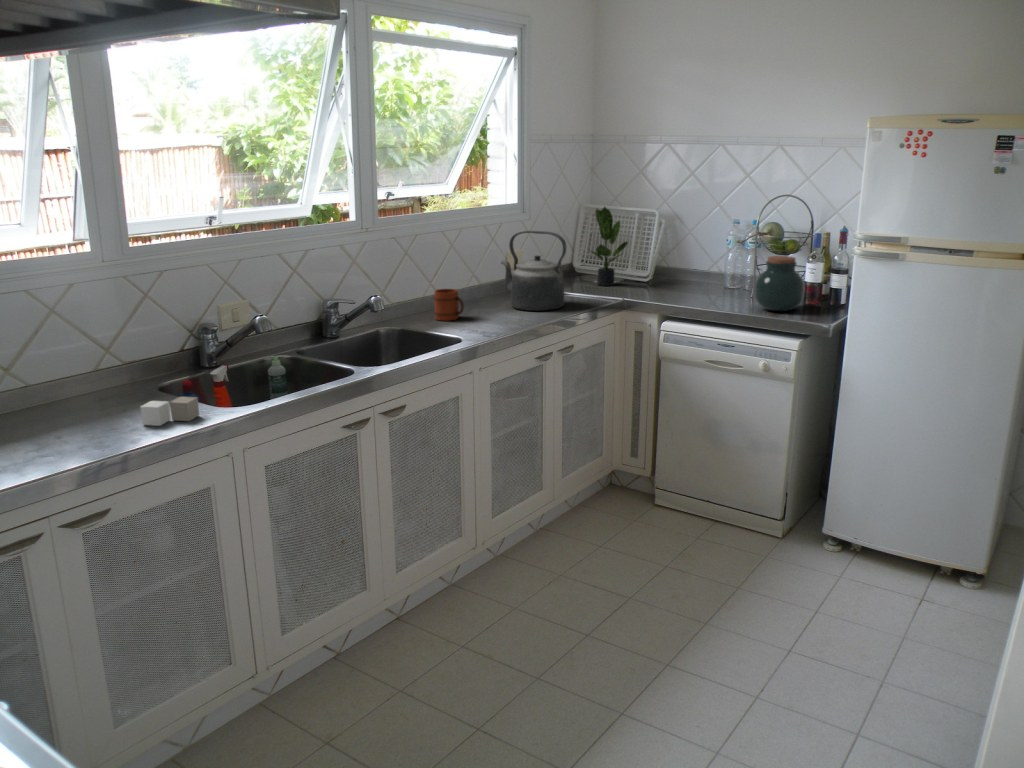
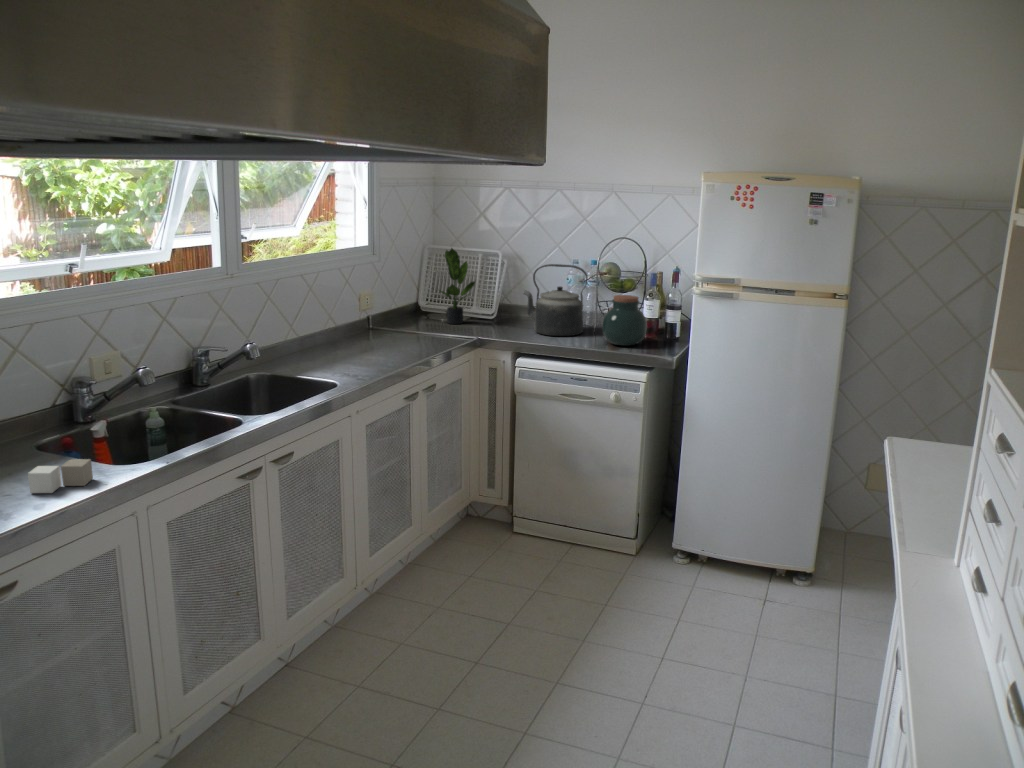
kettle: present [501,231,566,311] -> present [524,264,588,336]
mug: present [434,289,464,321] -> none [299,331,330,364]

